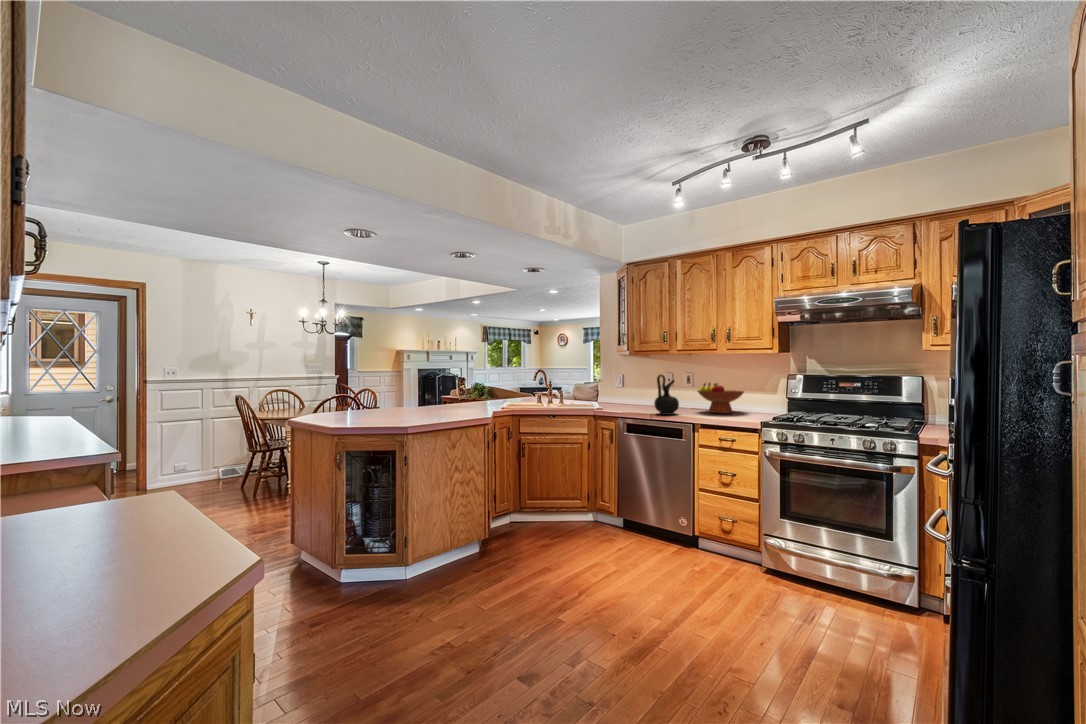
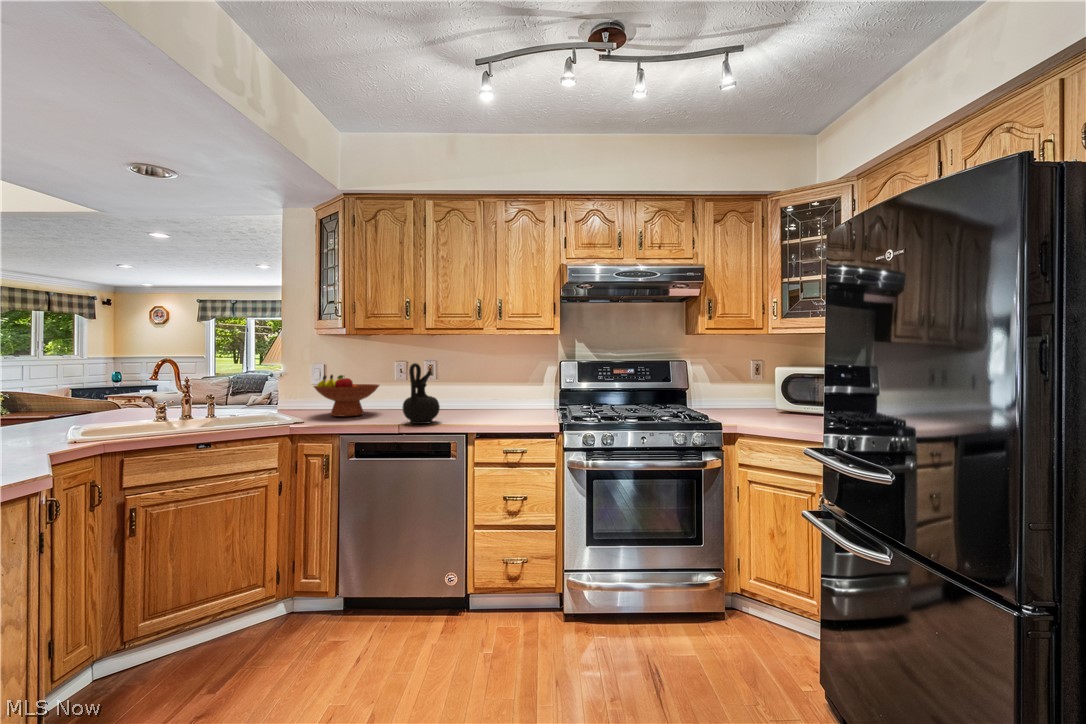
fruit bowl: present [698,383,744,413] -> present [314,375,379,416]

